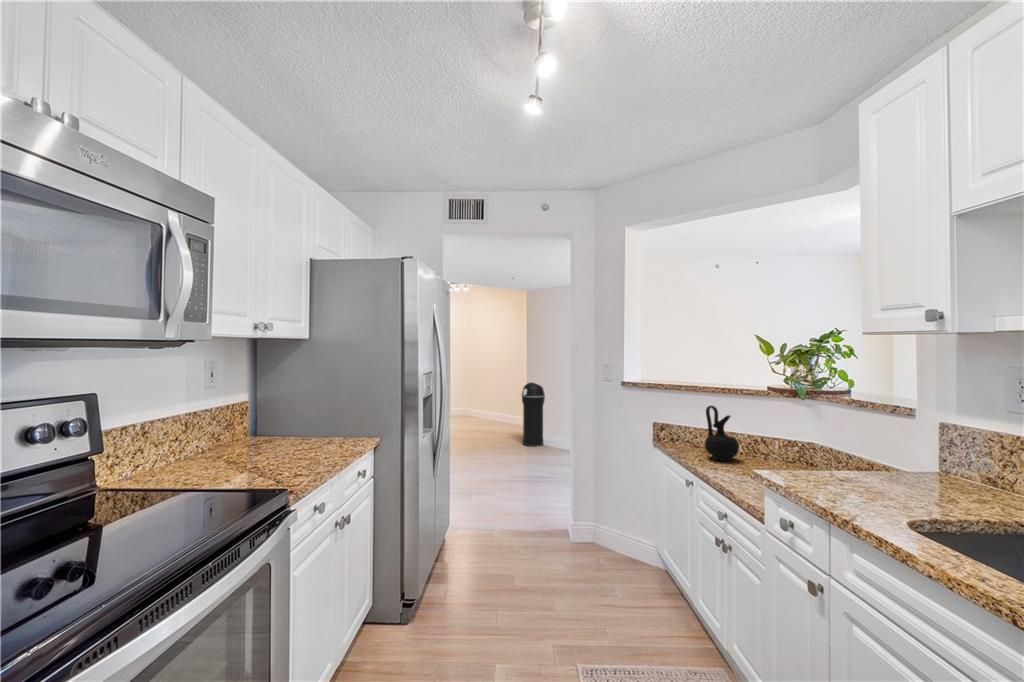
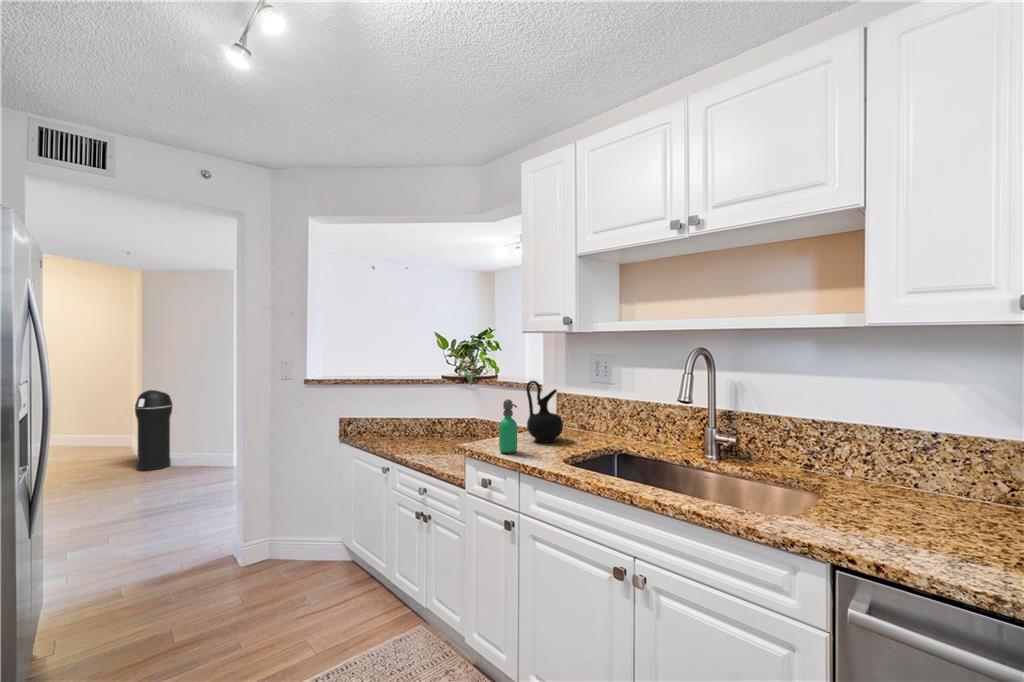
ceramic jug: present [705,406,739,461] -> present [526,381,563,443]
soap dispenser: none [809,422,839,495] -> present [499,399,517,454]

